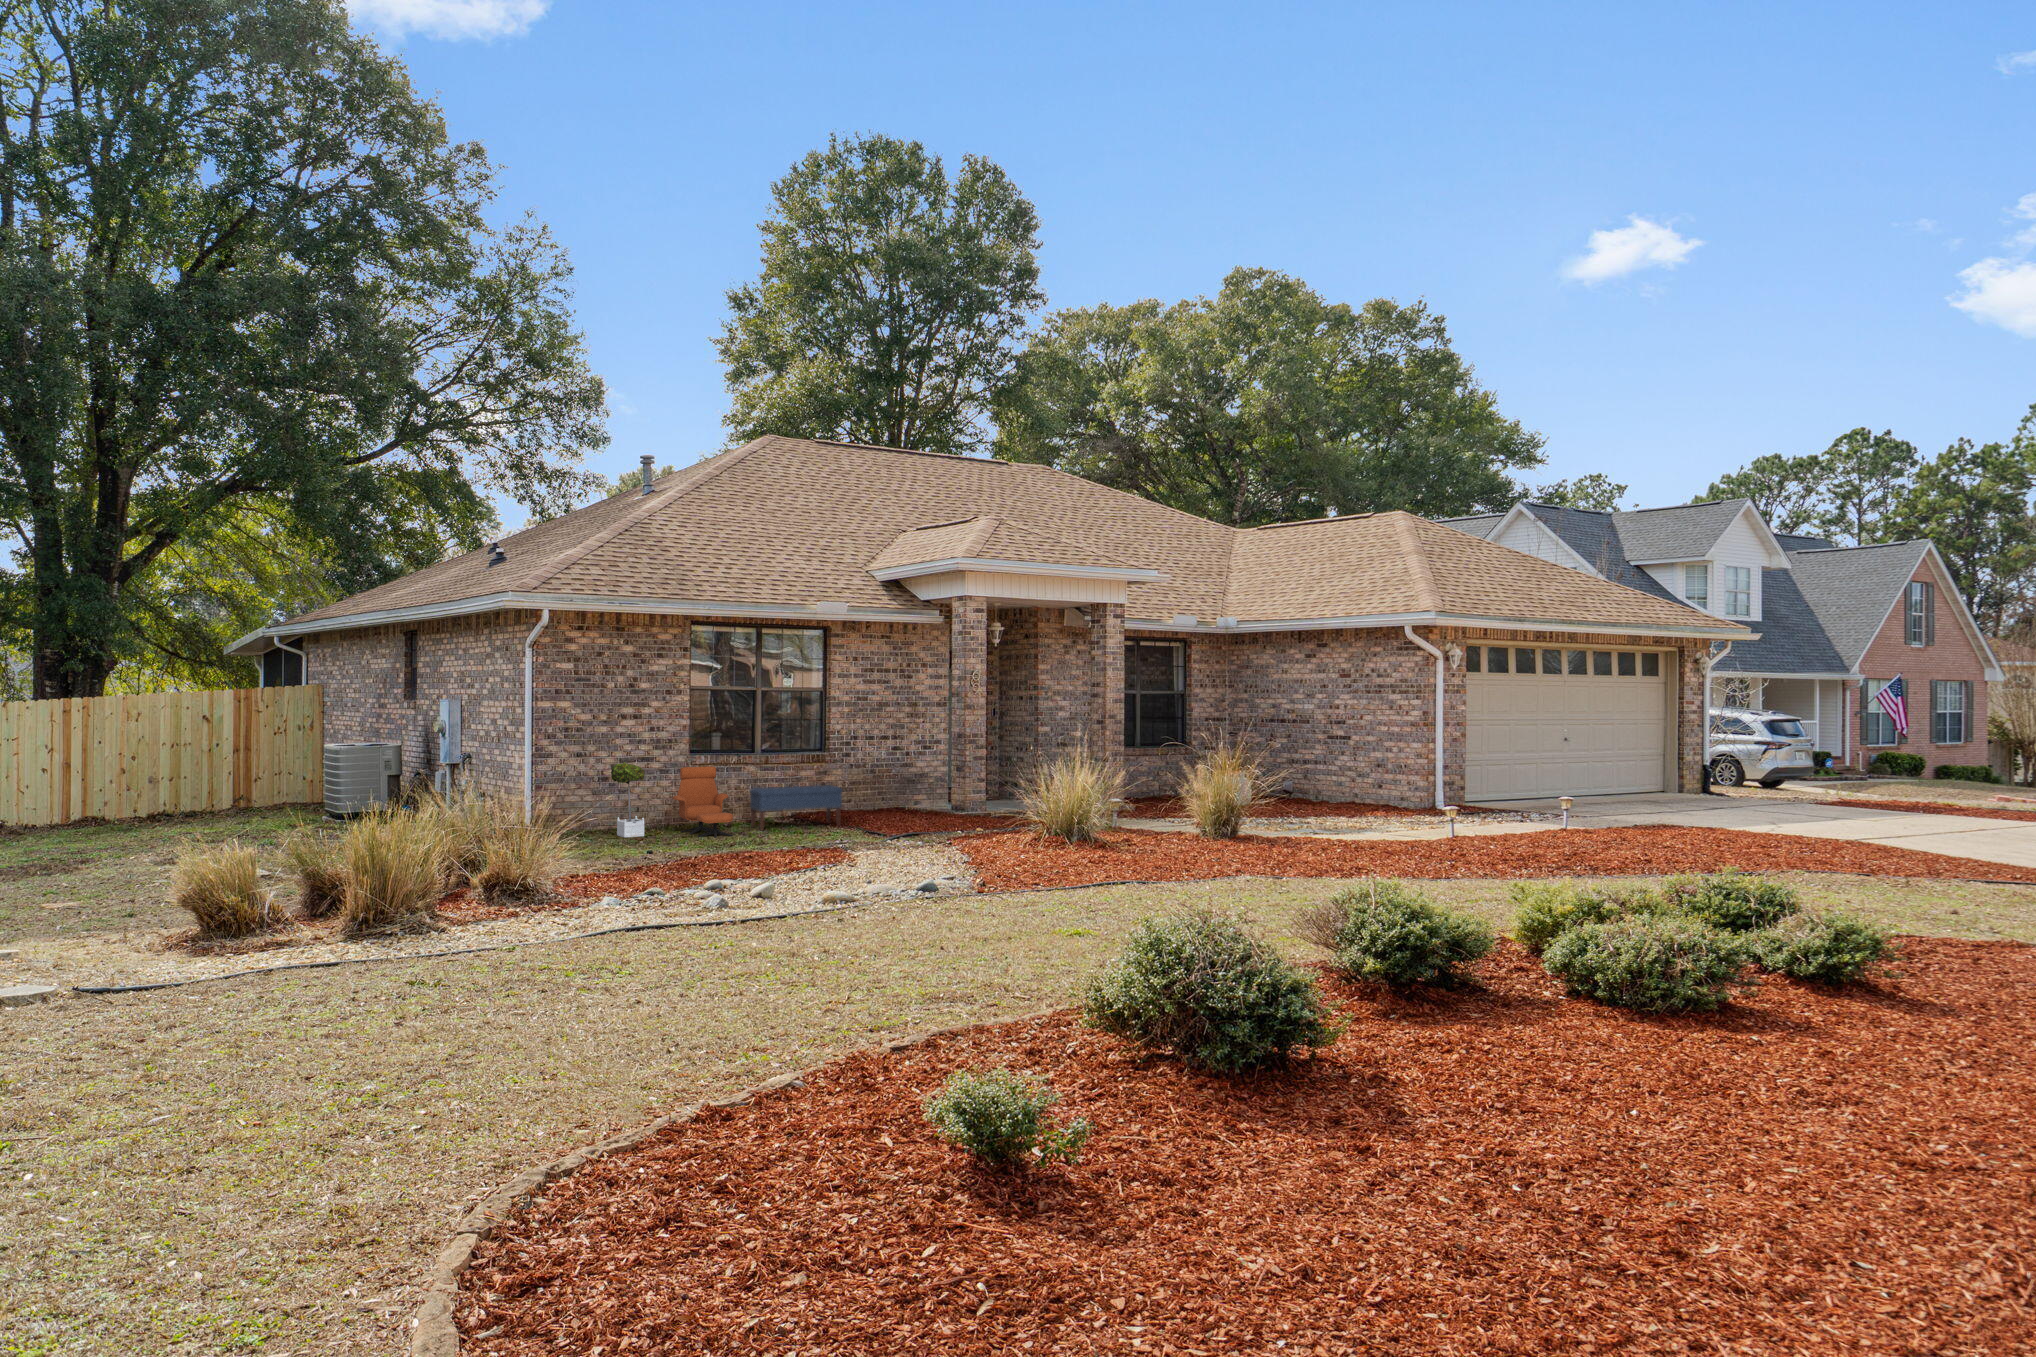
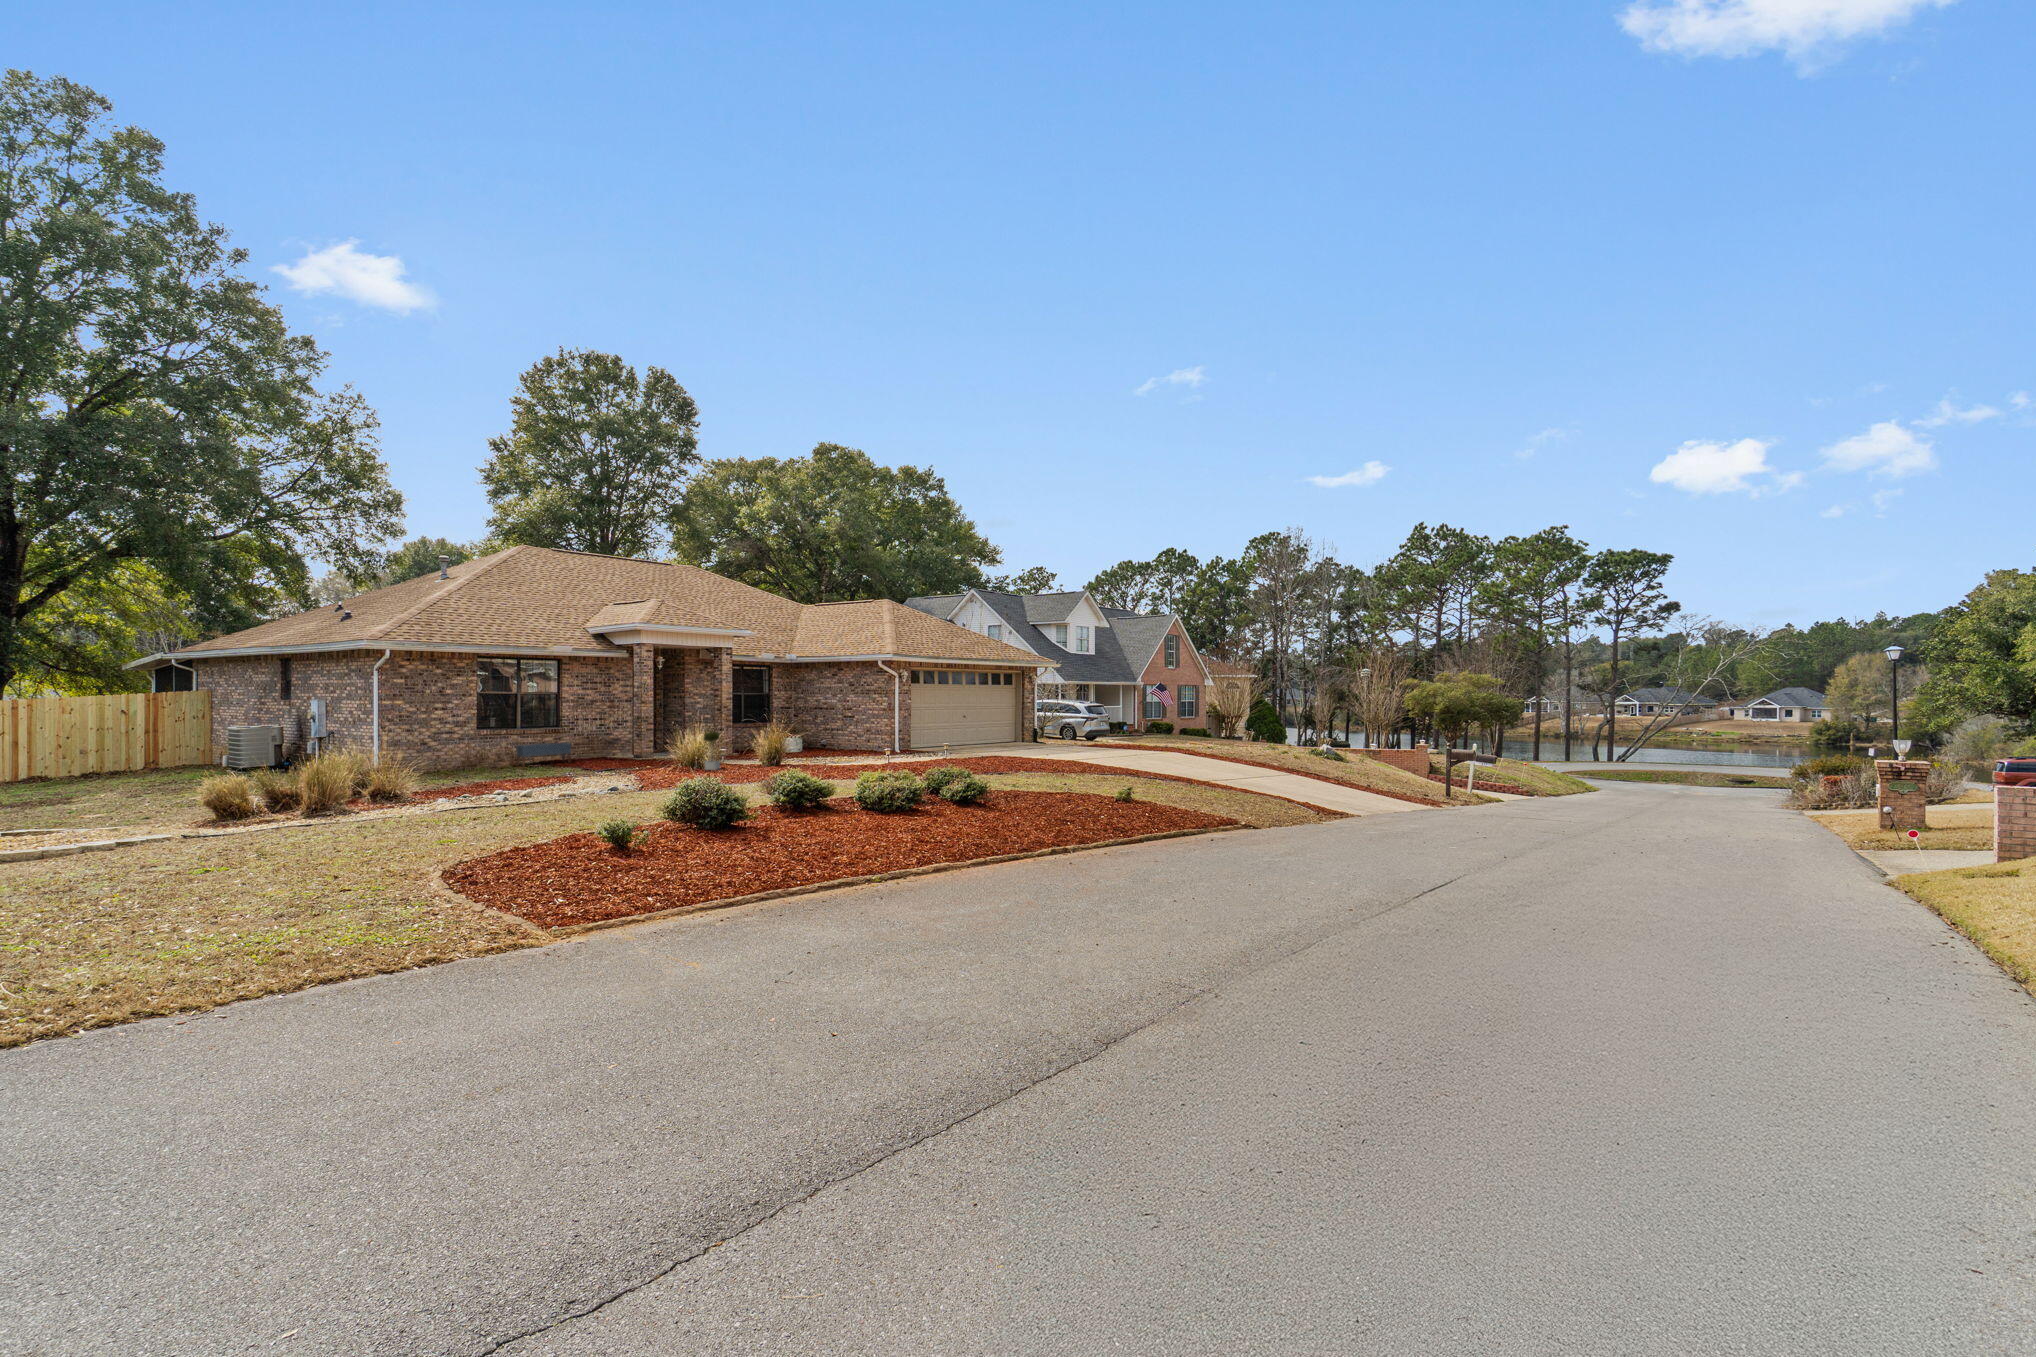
potted tree: present [611,762,645,837] -> present [703,731,720,770]
lounge chair: present [672,766,733,838] -> none [469,734,507,771]

